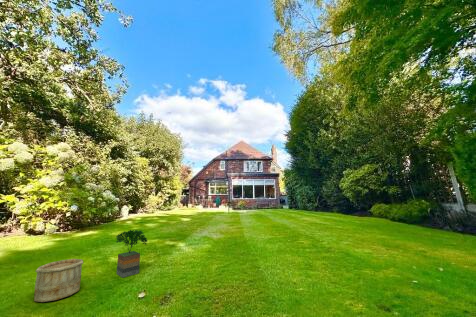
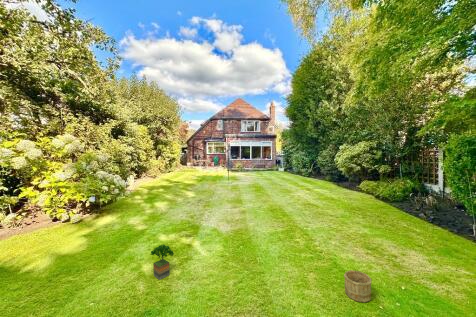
wooden bucket: present [34,259,83,302] -> present [344,270,372,302]

